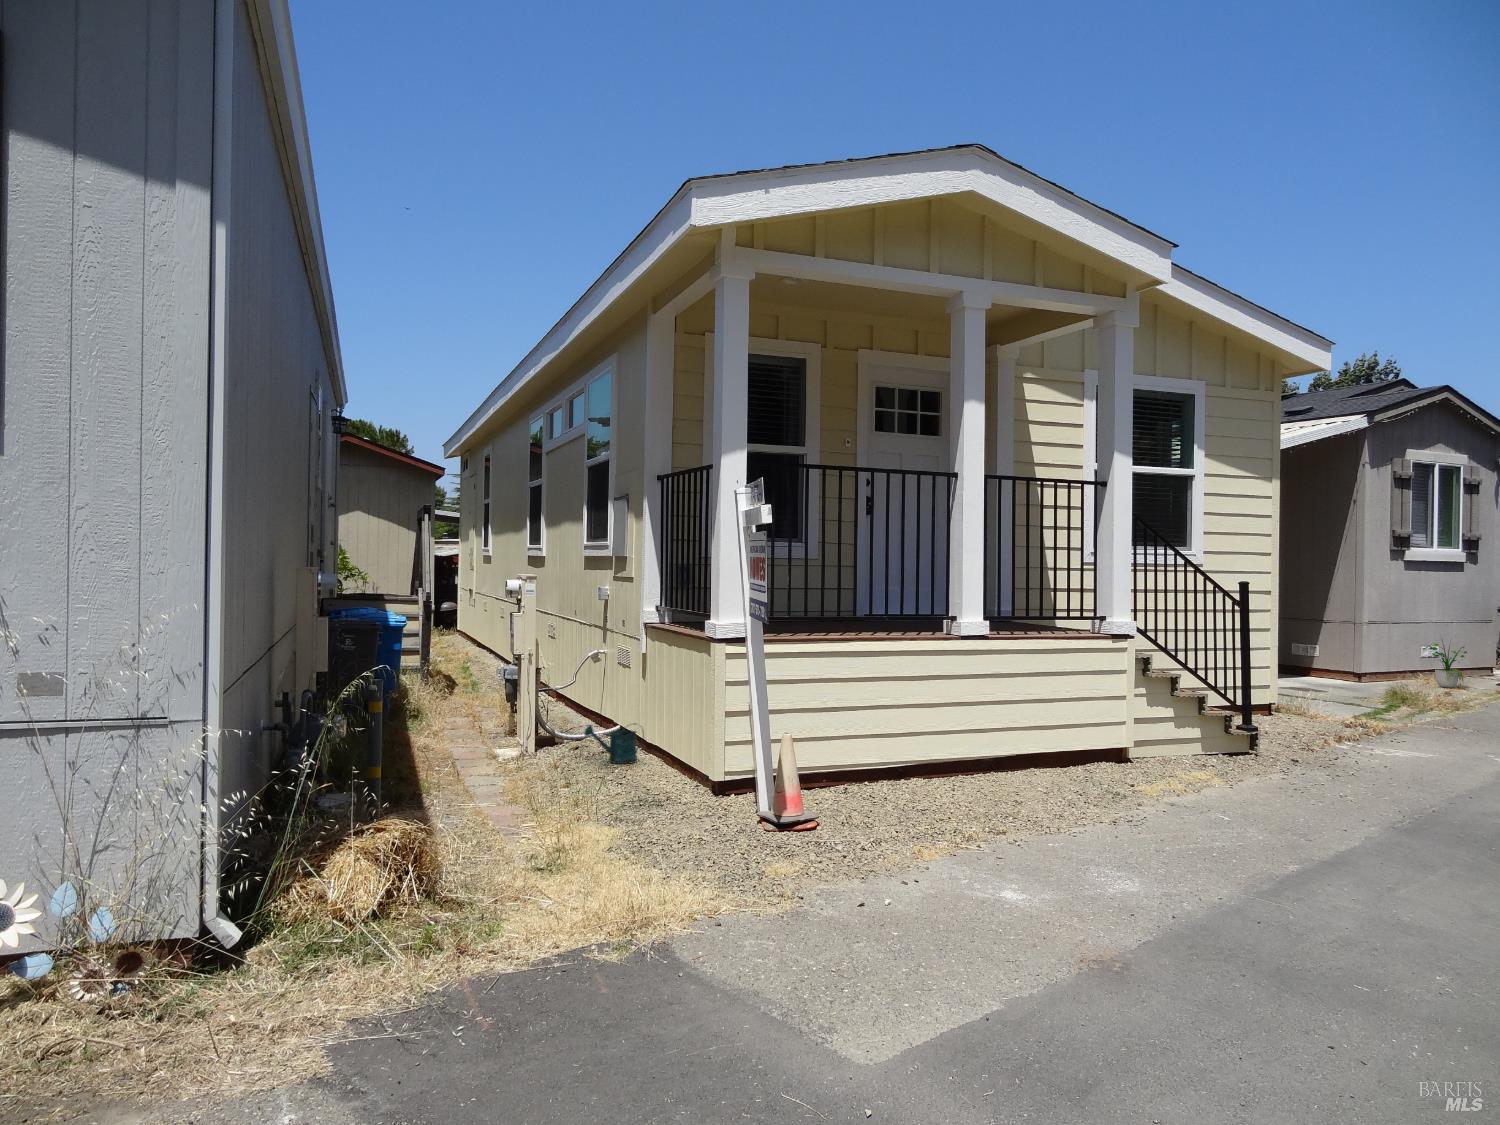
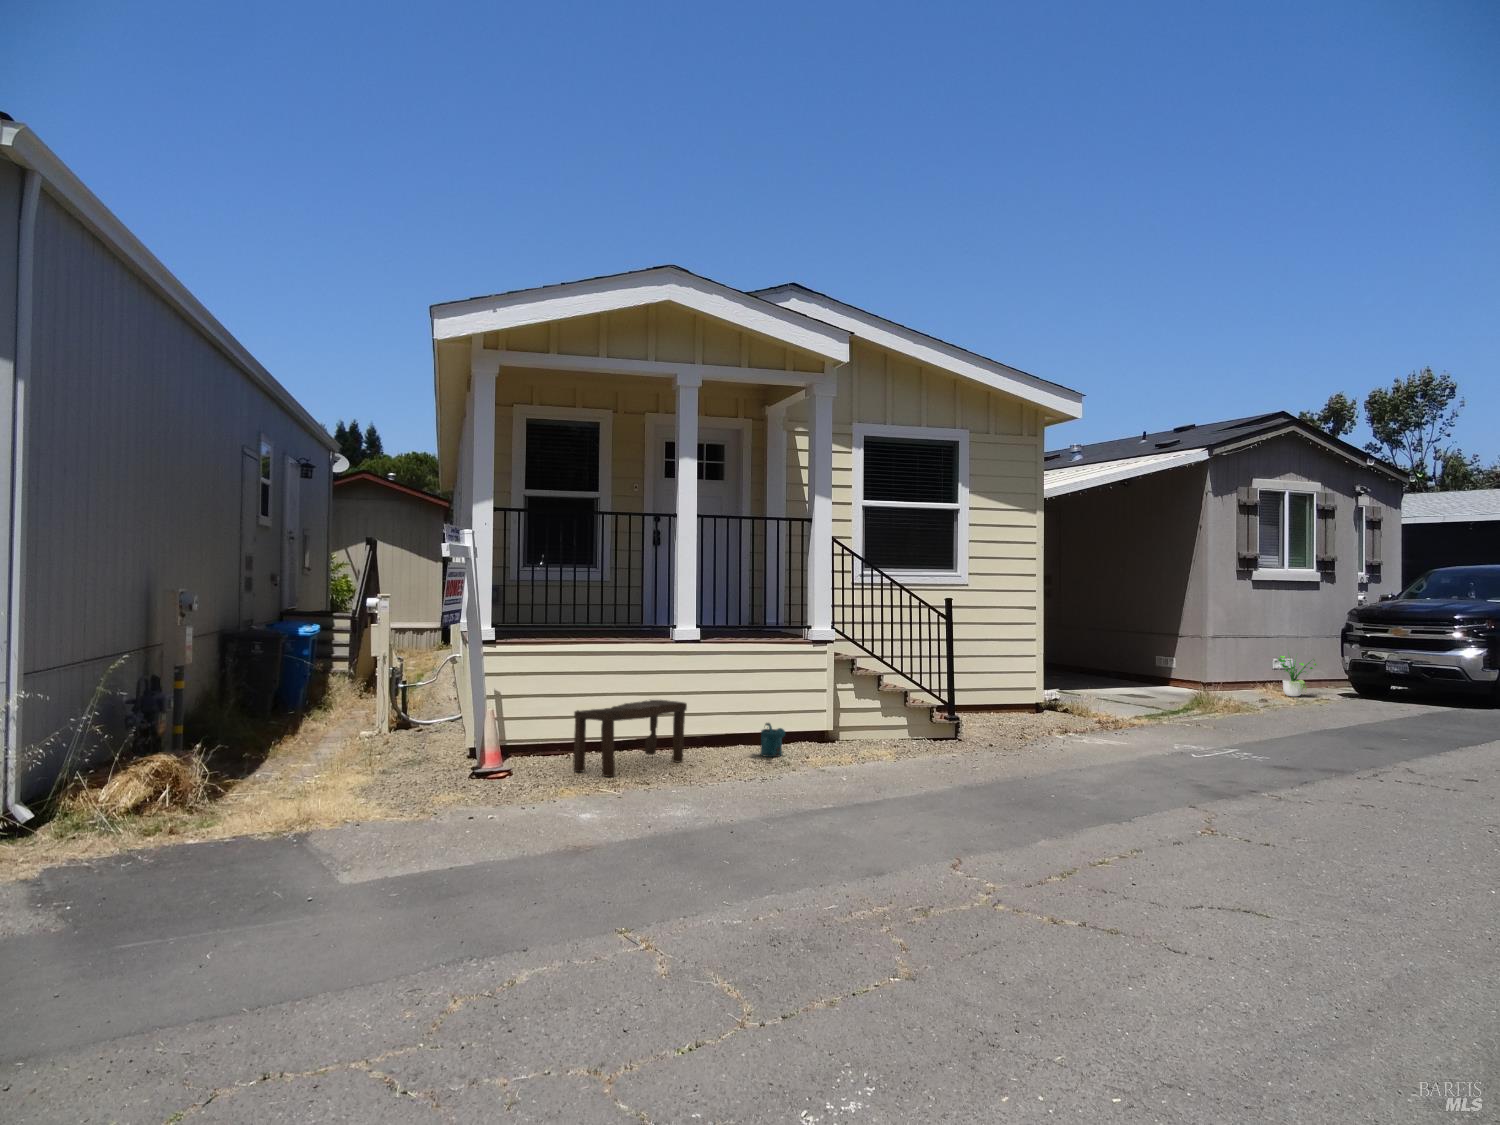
bench: none [881,712,996,820] -> present [573,700,687,777]
watering can: present [584,723,641,764] -> present [760,723,785,757]

